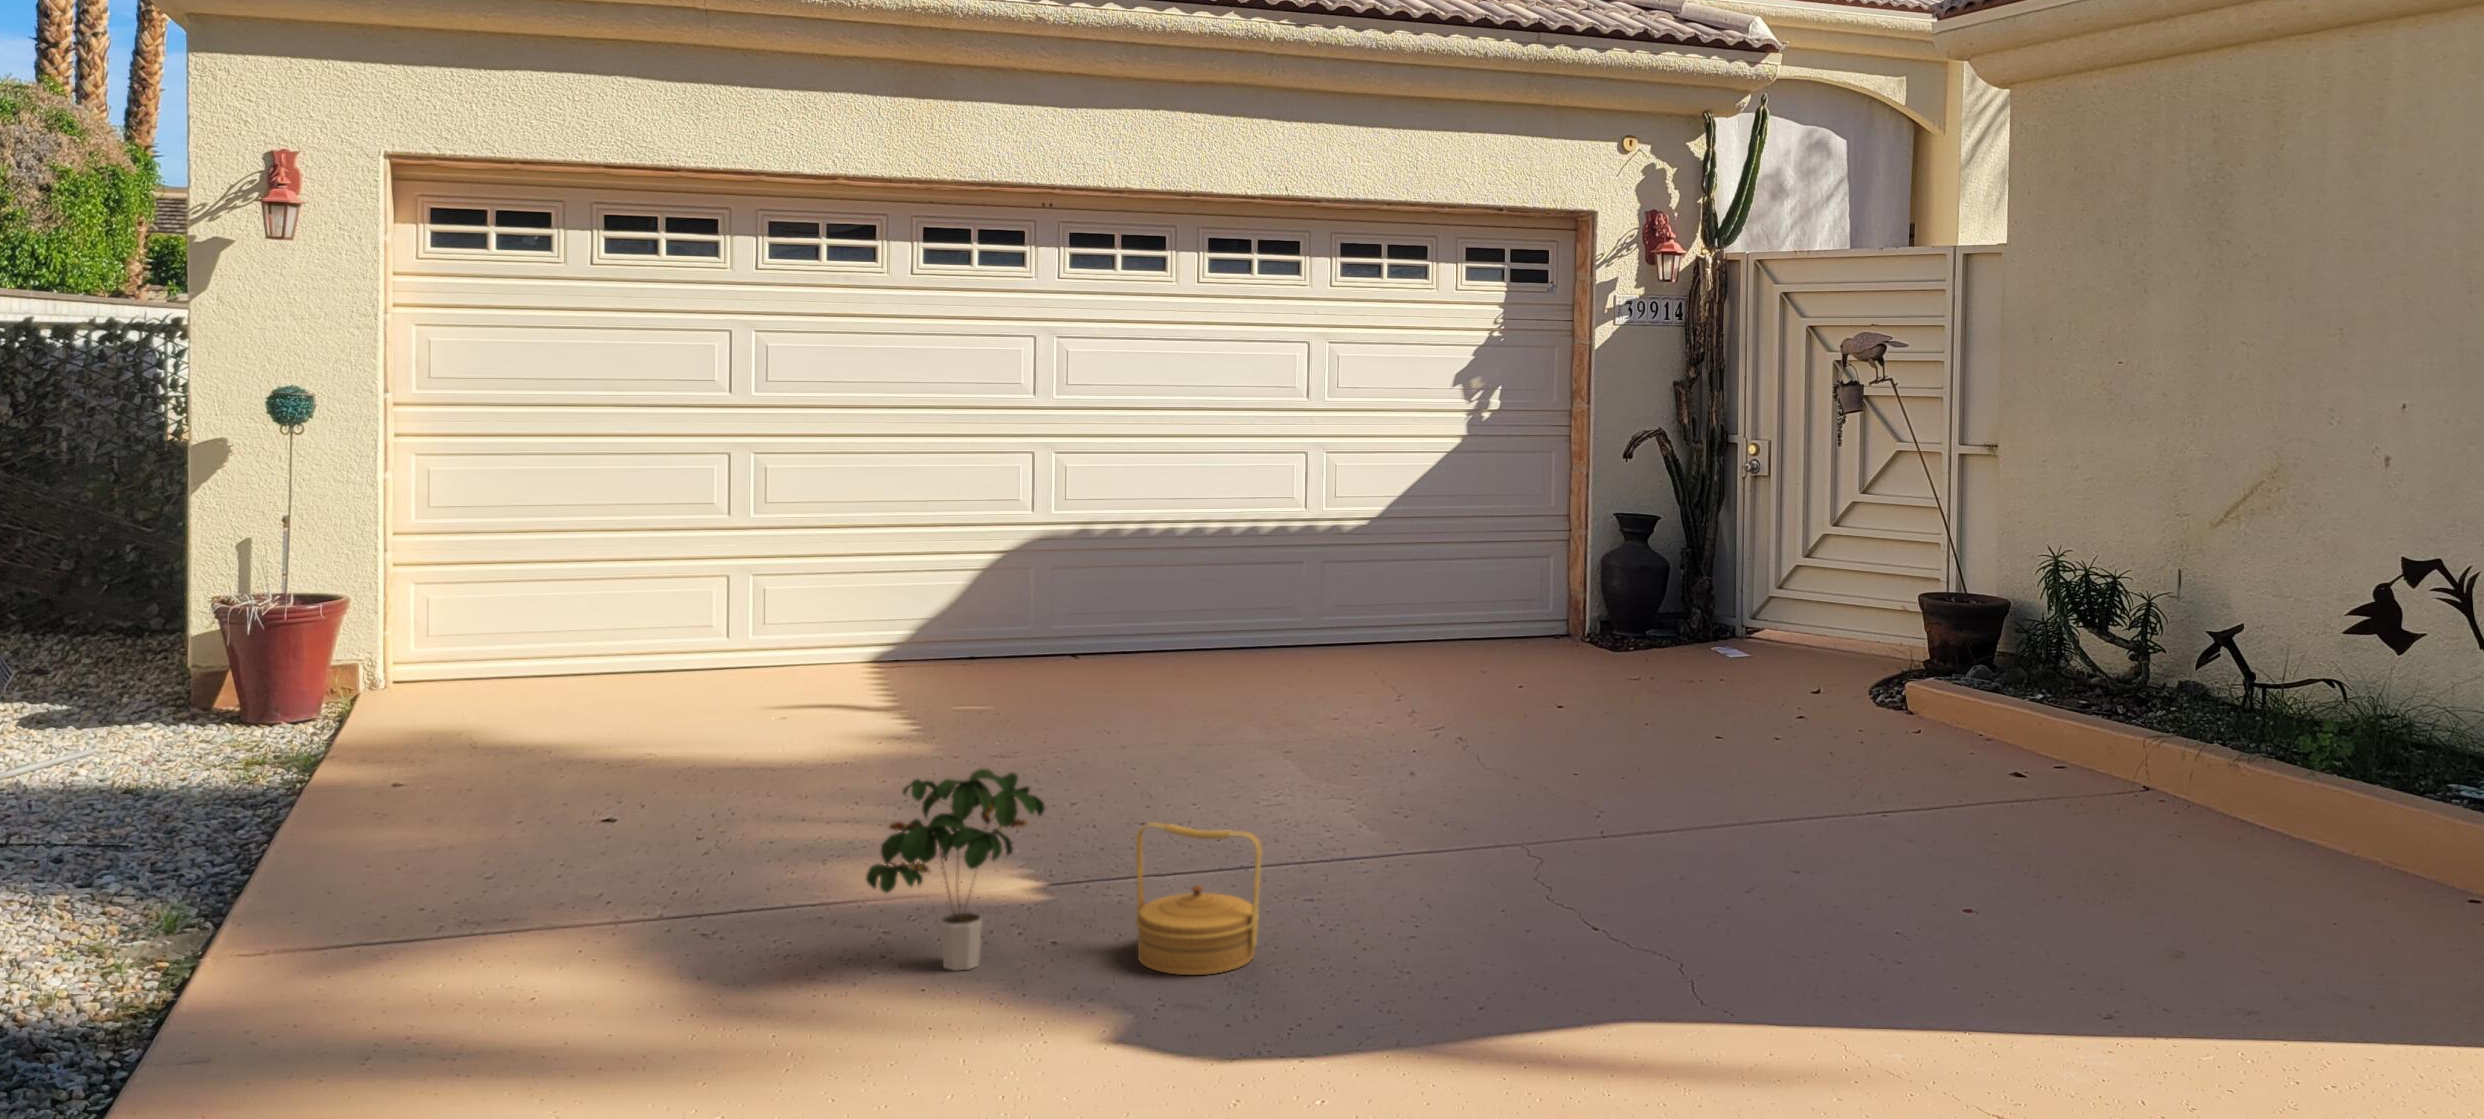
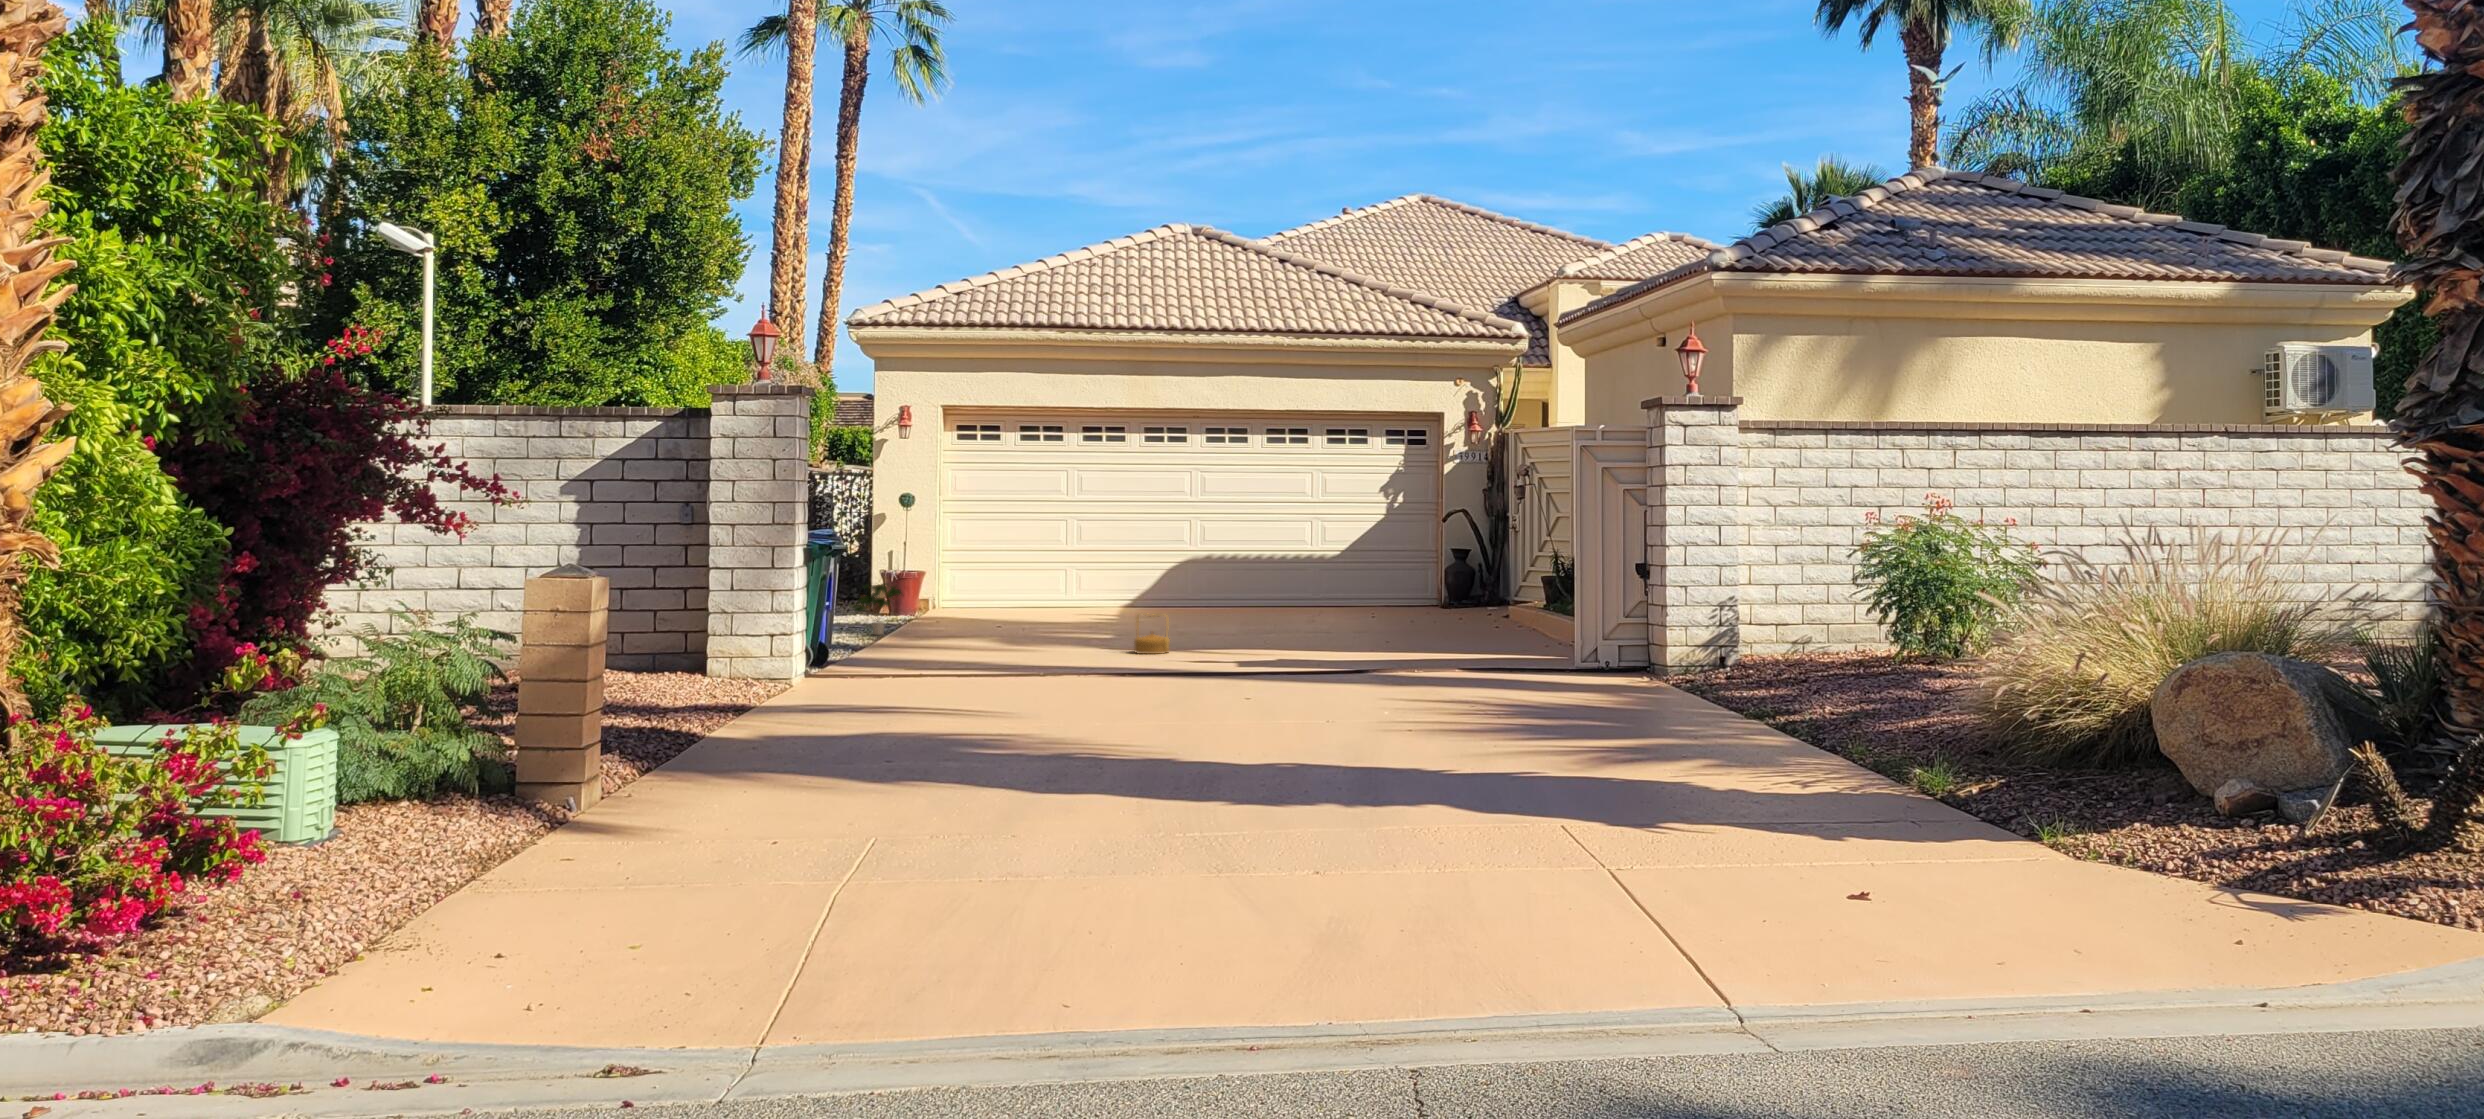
potted plant: present [866,769,1044,970] -> present [853,584,902,635]

